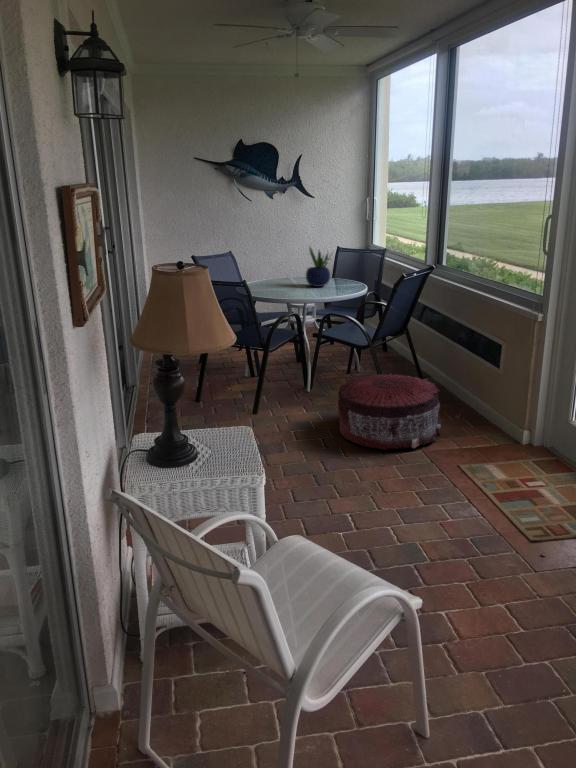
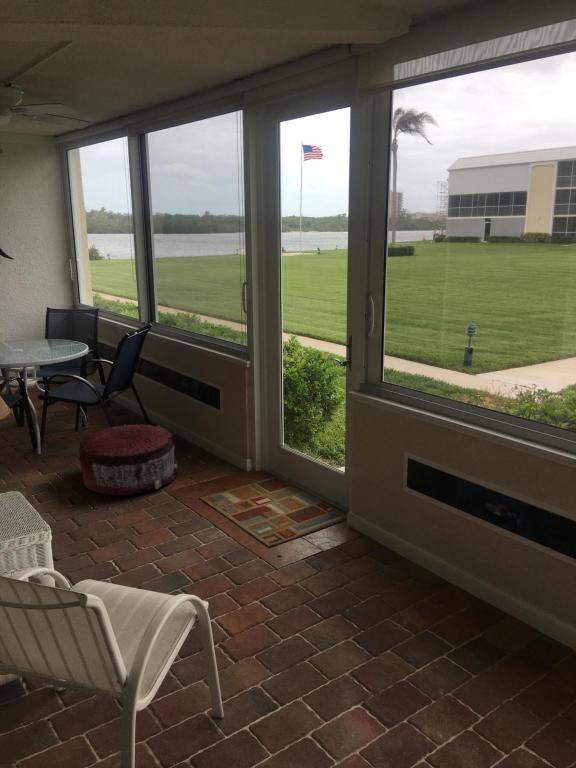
potted plant: present [306,247,330,287] -> none [23,307,52,348]

